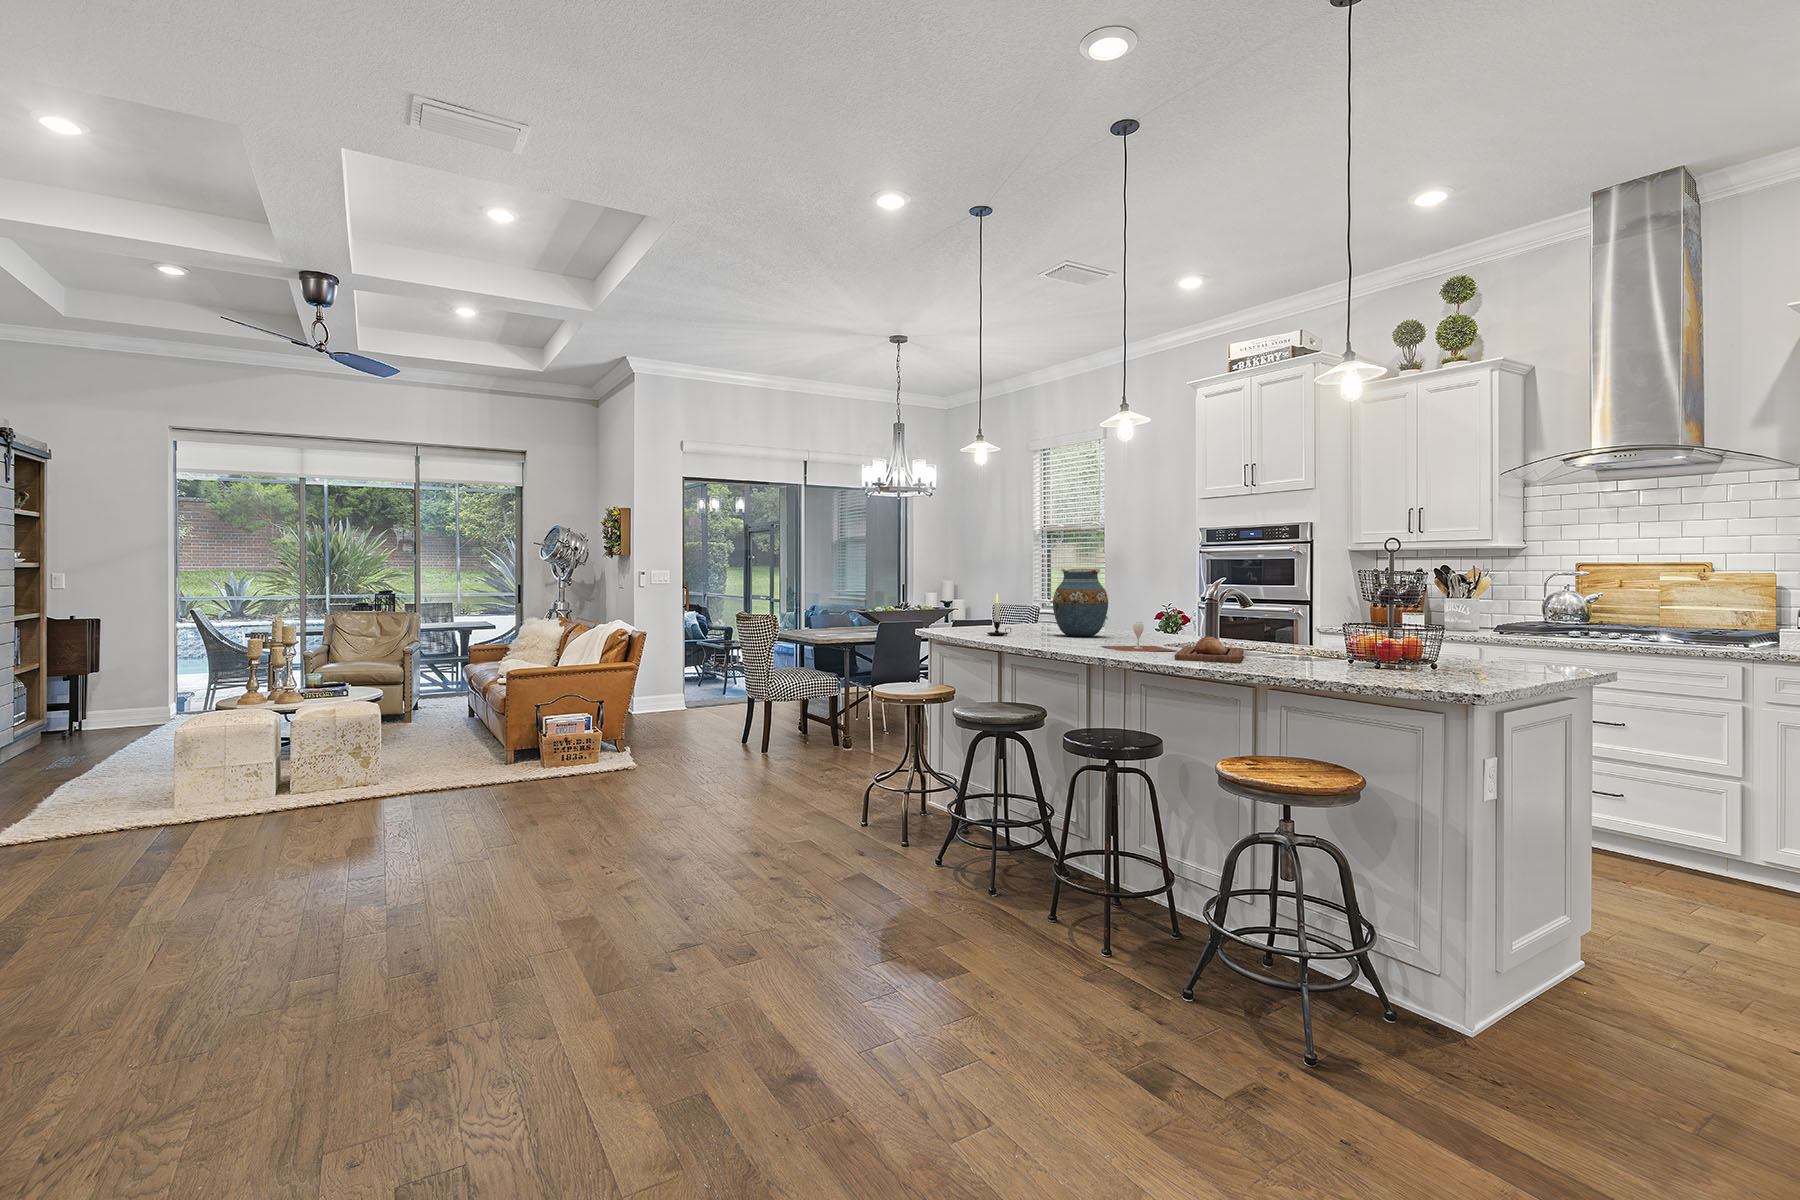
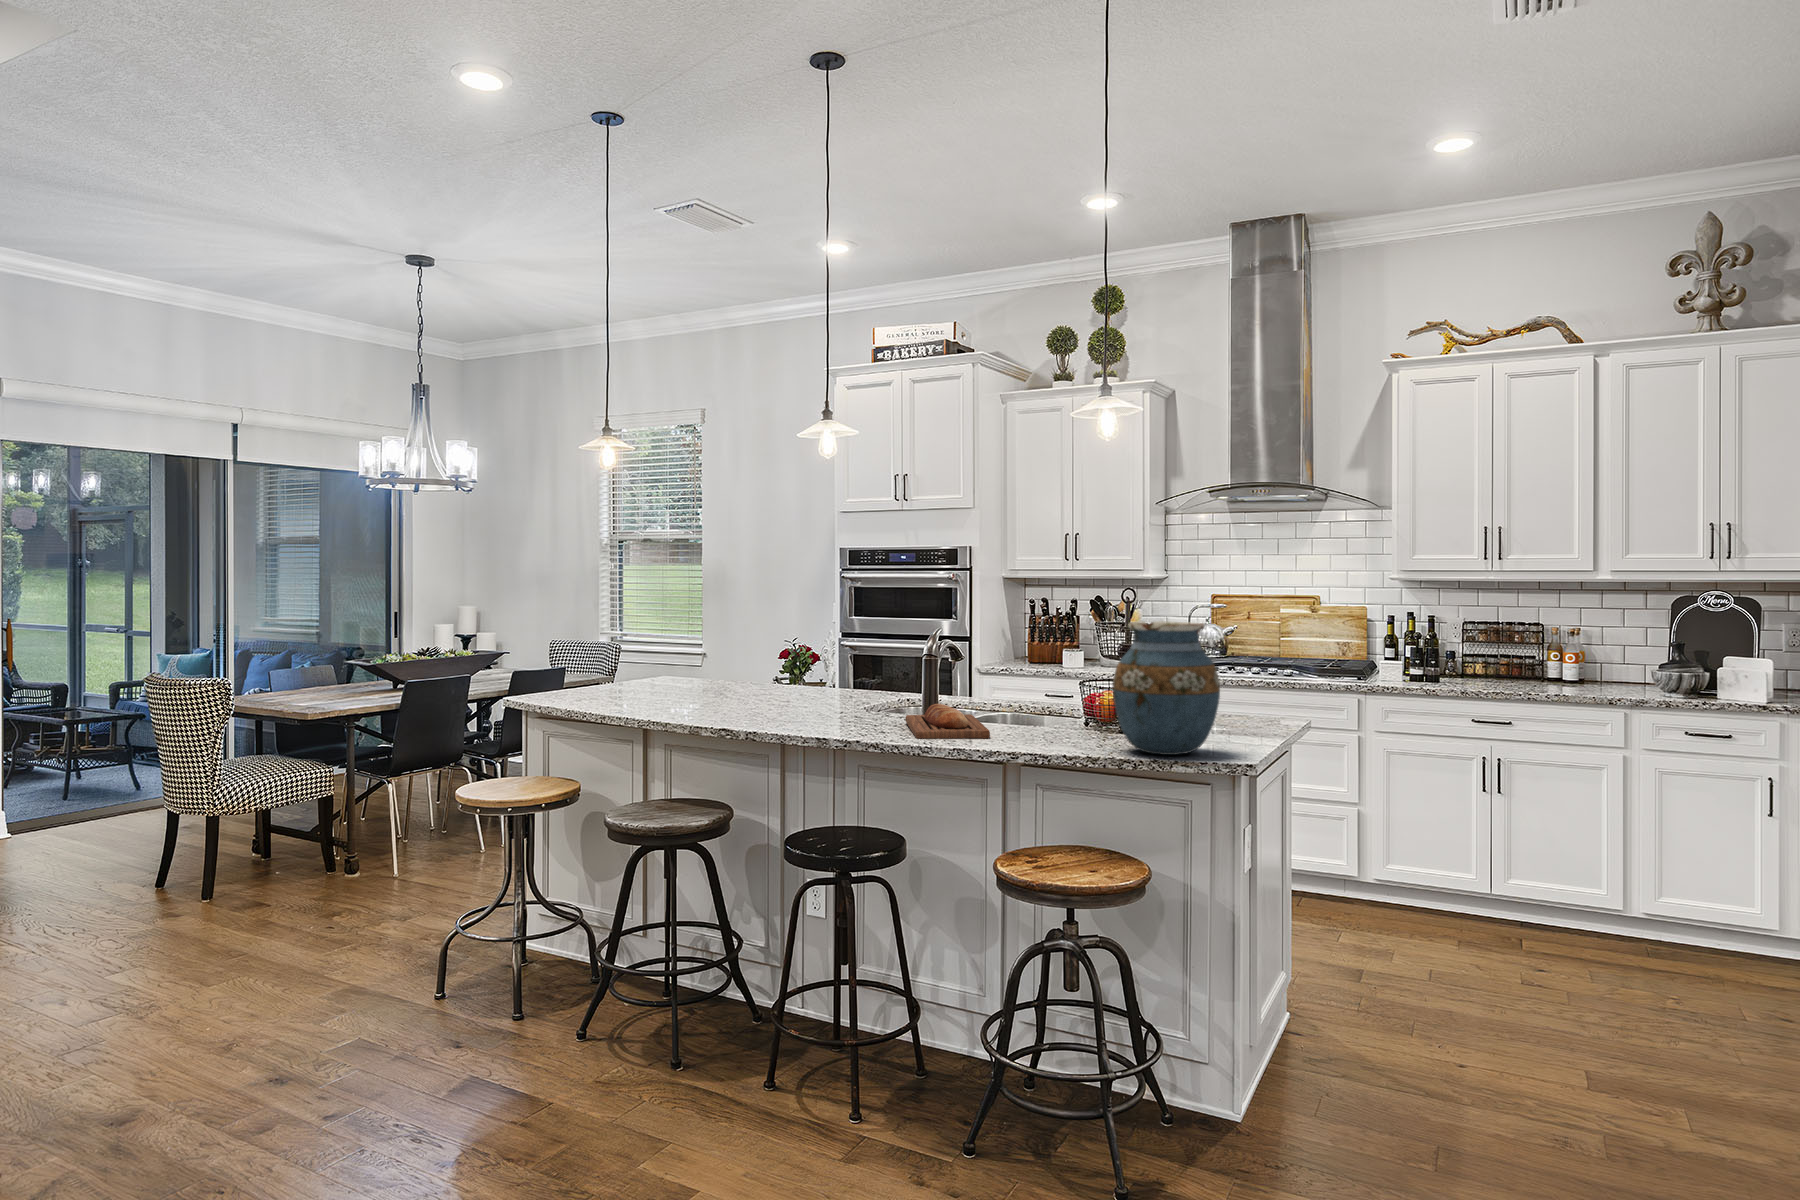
vase: present [1053,569,1108,637] -> present [1113,621,1220,755]
candle: present [987,593,1011,636] -> none [621,645,656,704]
wine glass: present [1102,622,1177,651] -> none [796,686,895,726]

